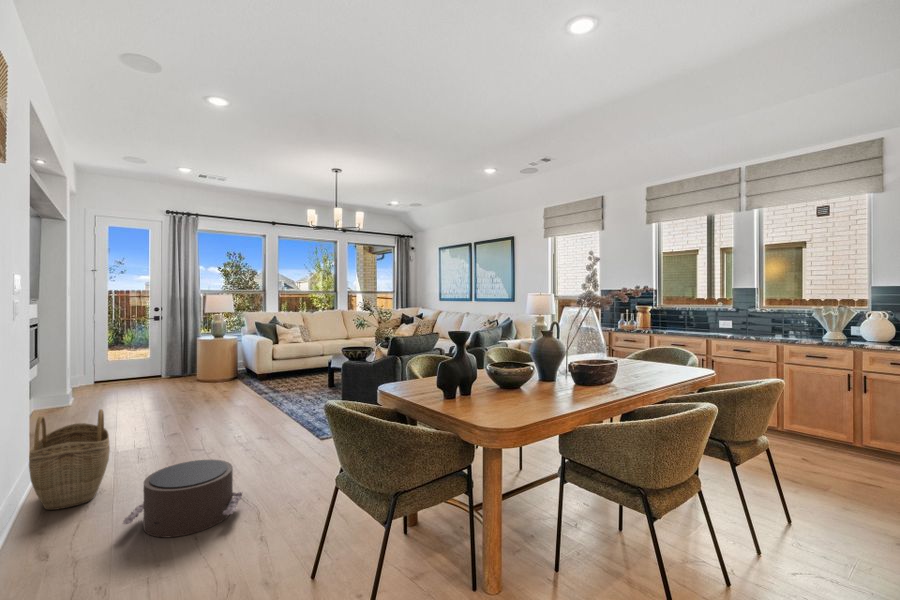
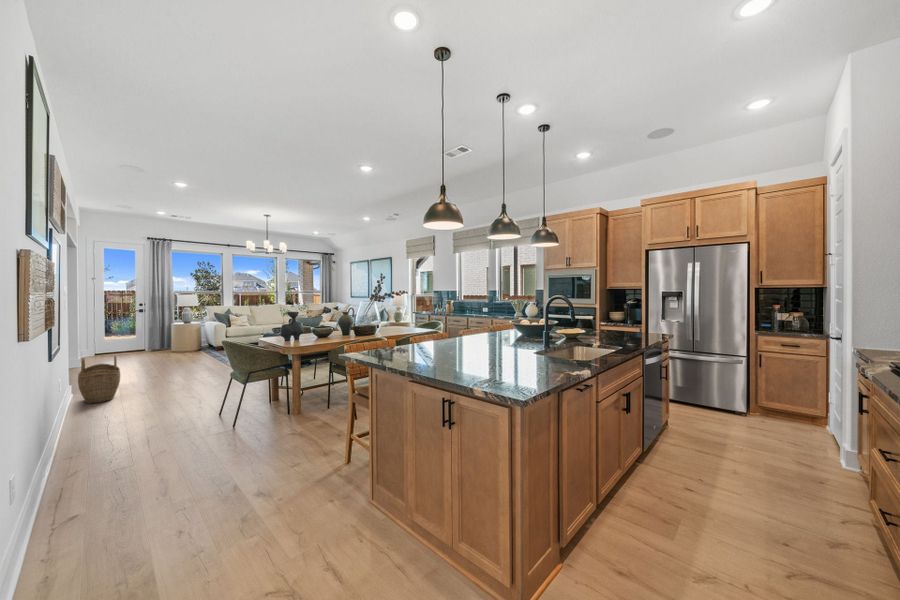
pouf: present [123,460,243,537] -> none [131,378,193,408]

